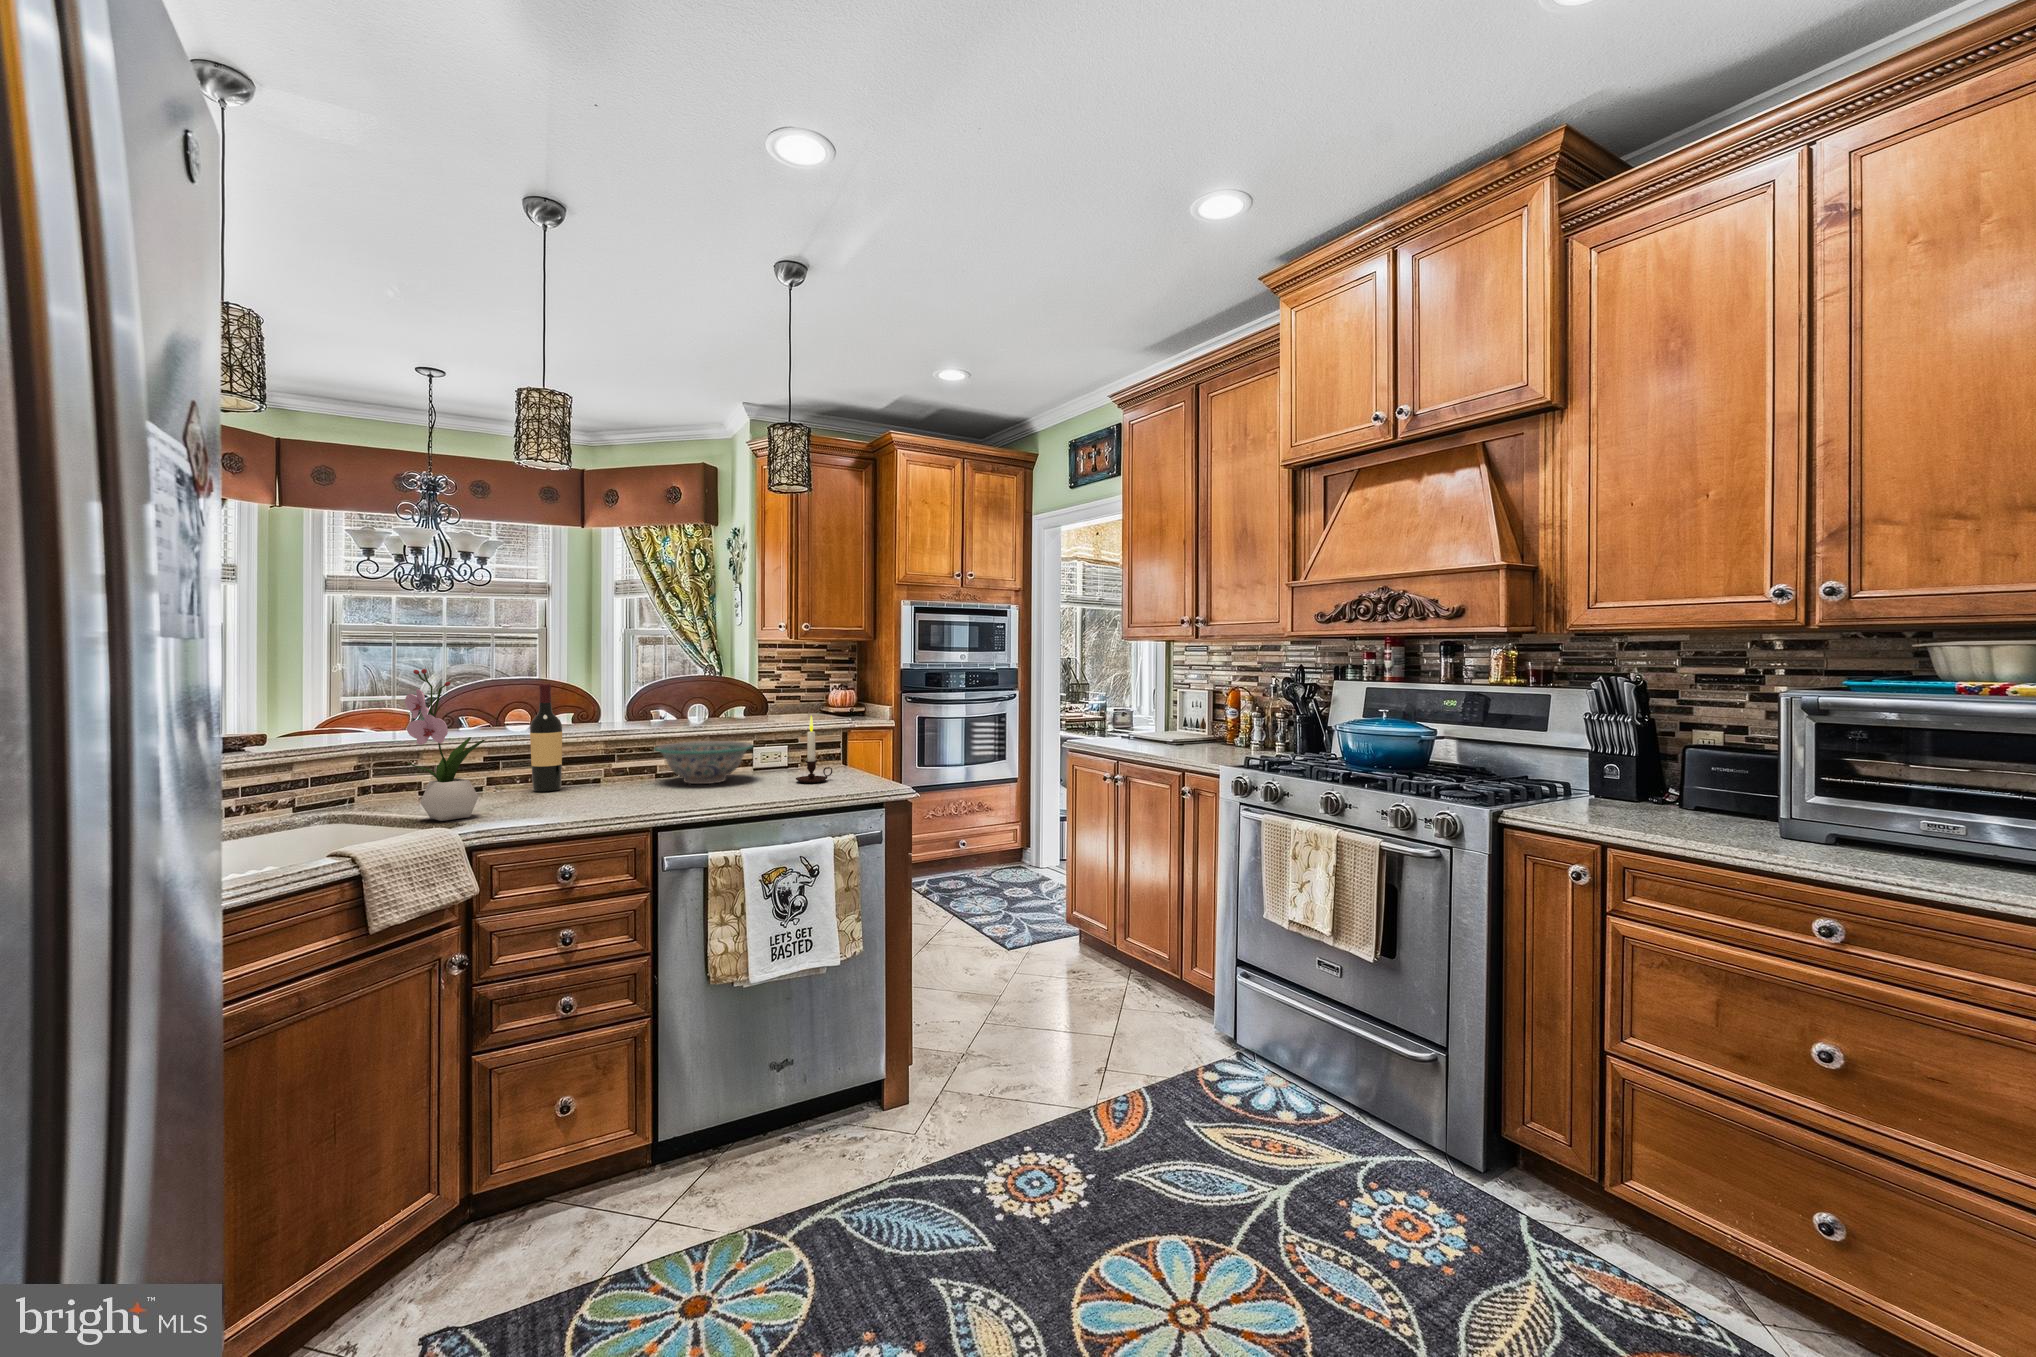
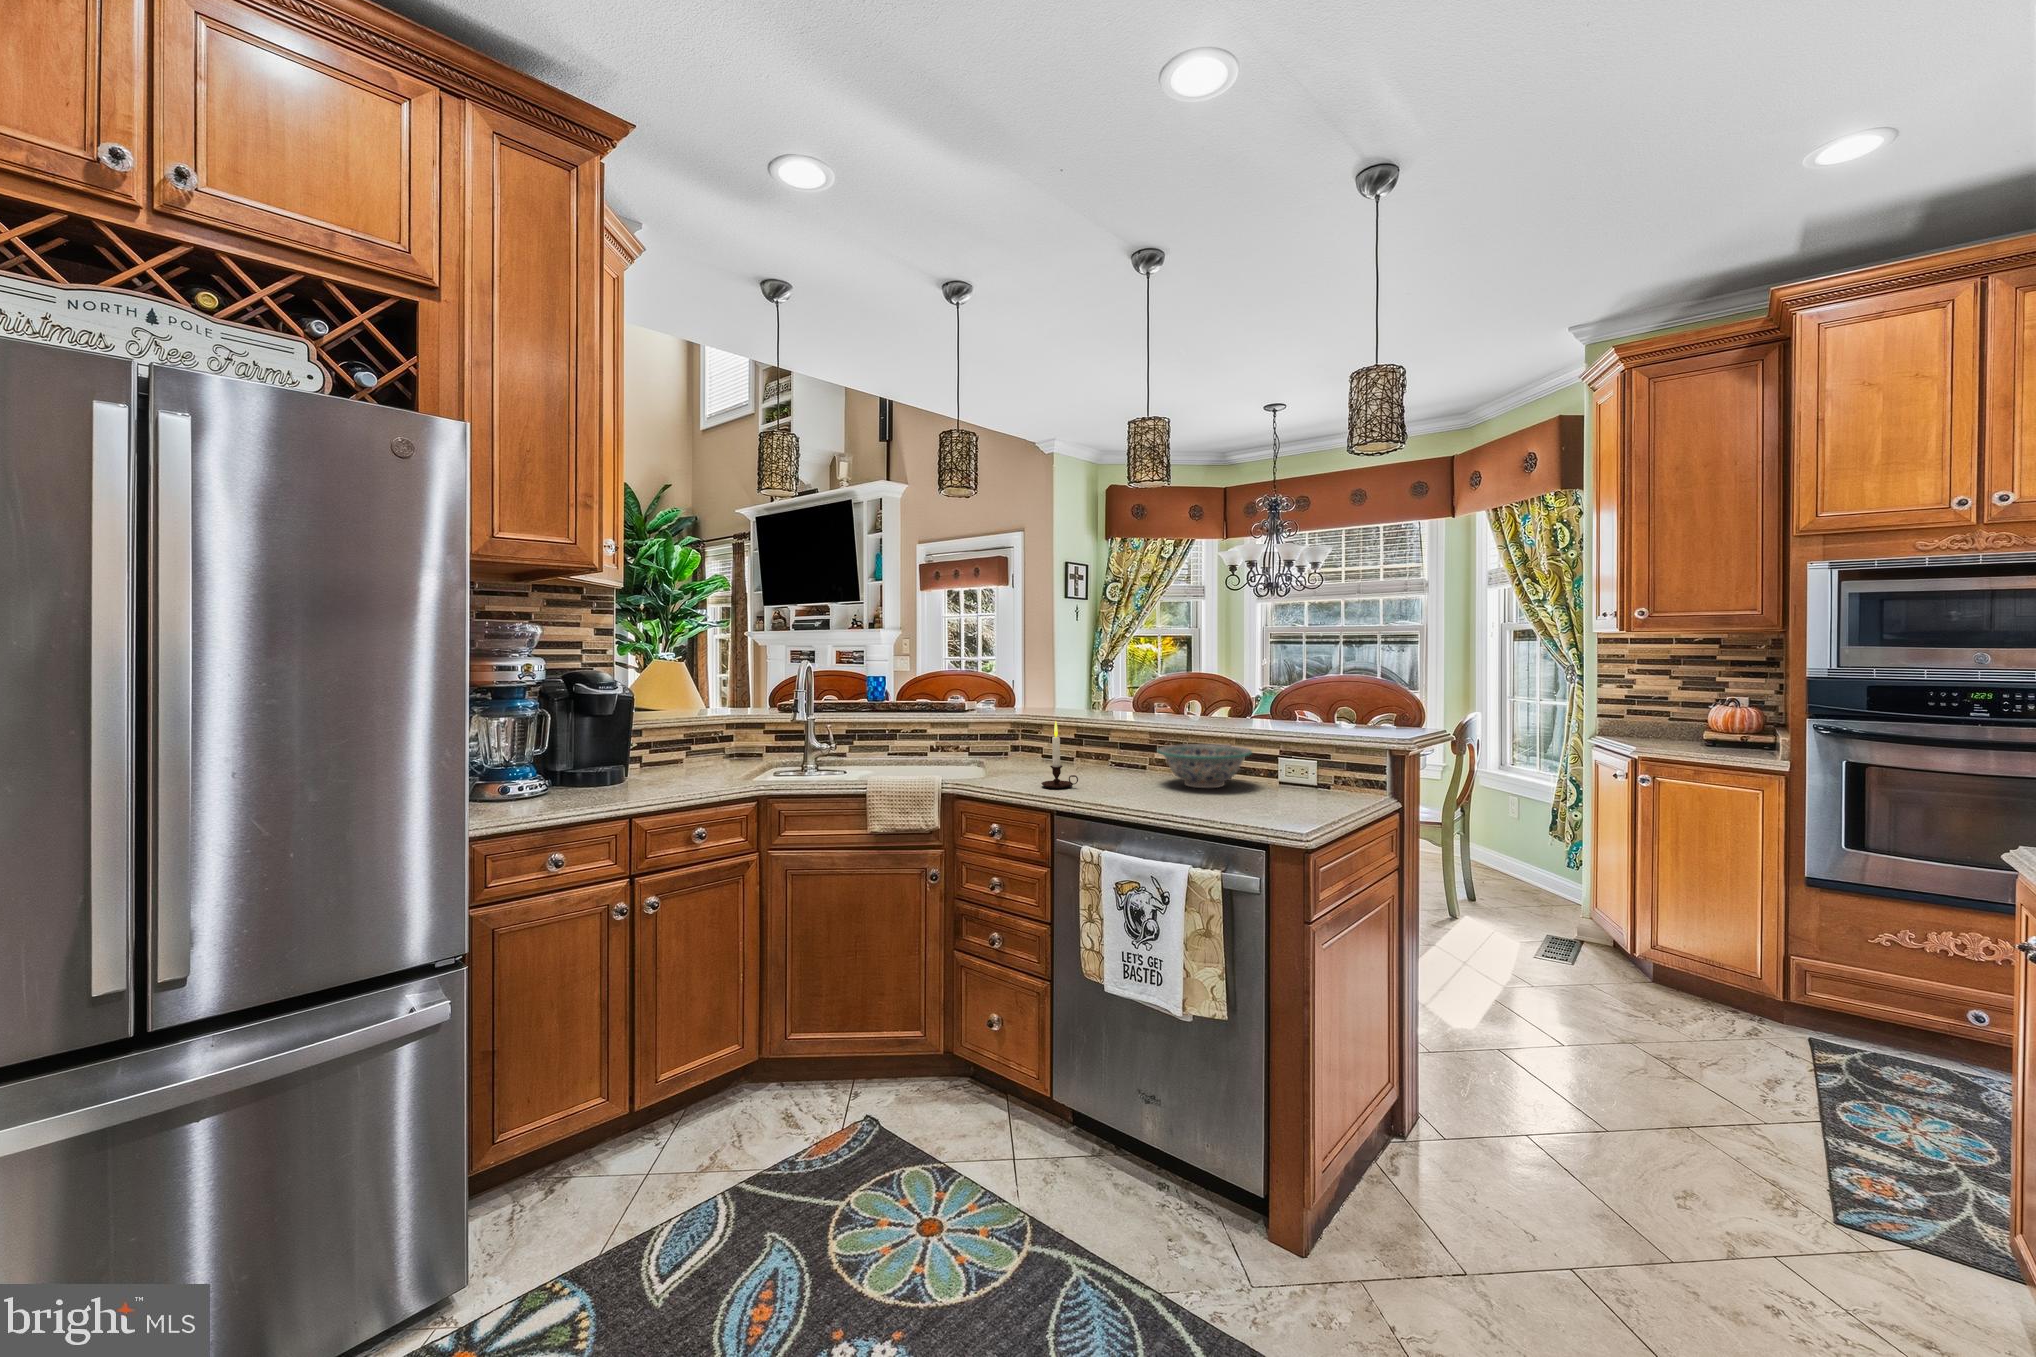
flower arrangement: present [405,669,485,821] -> none [960,671,1000,779]
wine bottle: present [530,684,562,792] -> none [1087,683,1111,771]
candle: present [796,716,832,783] -> present [1041,721,1078,788]

